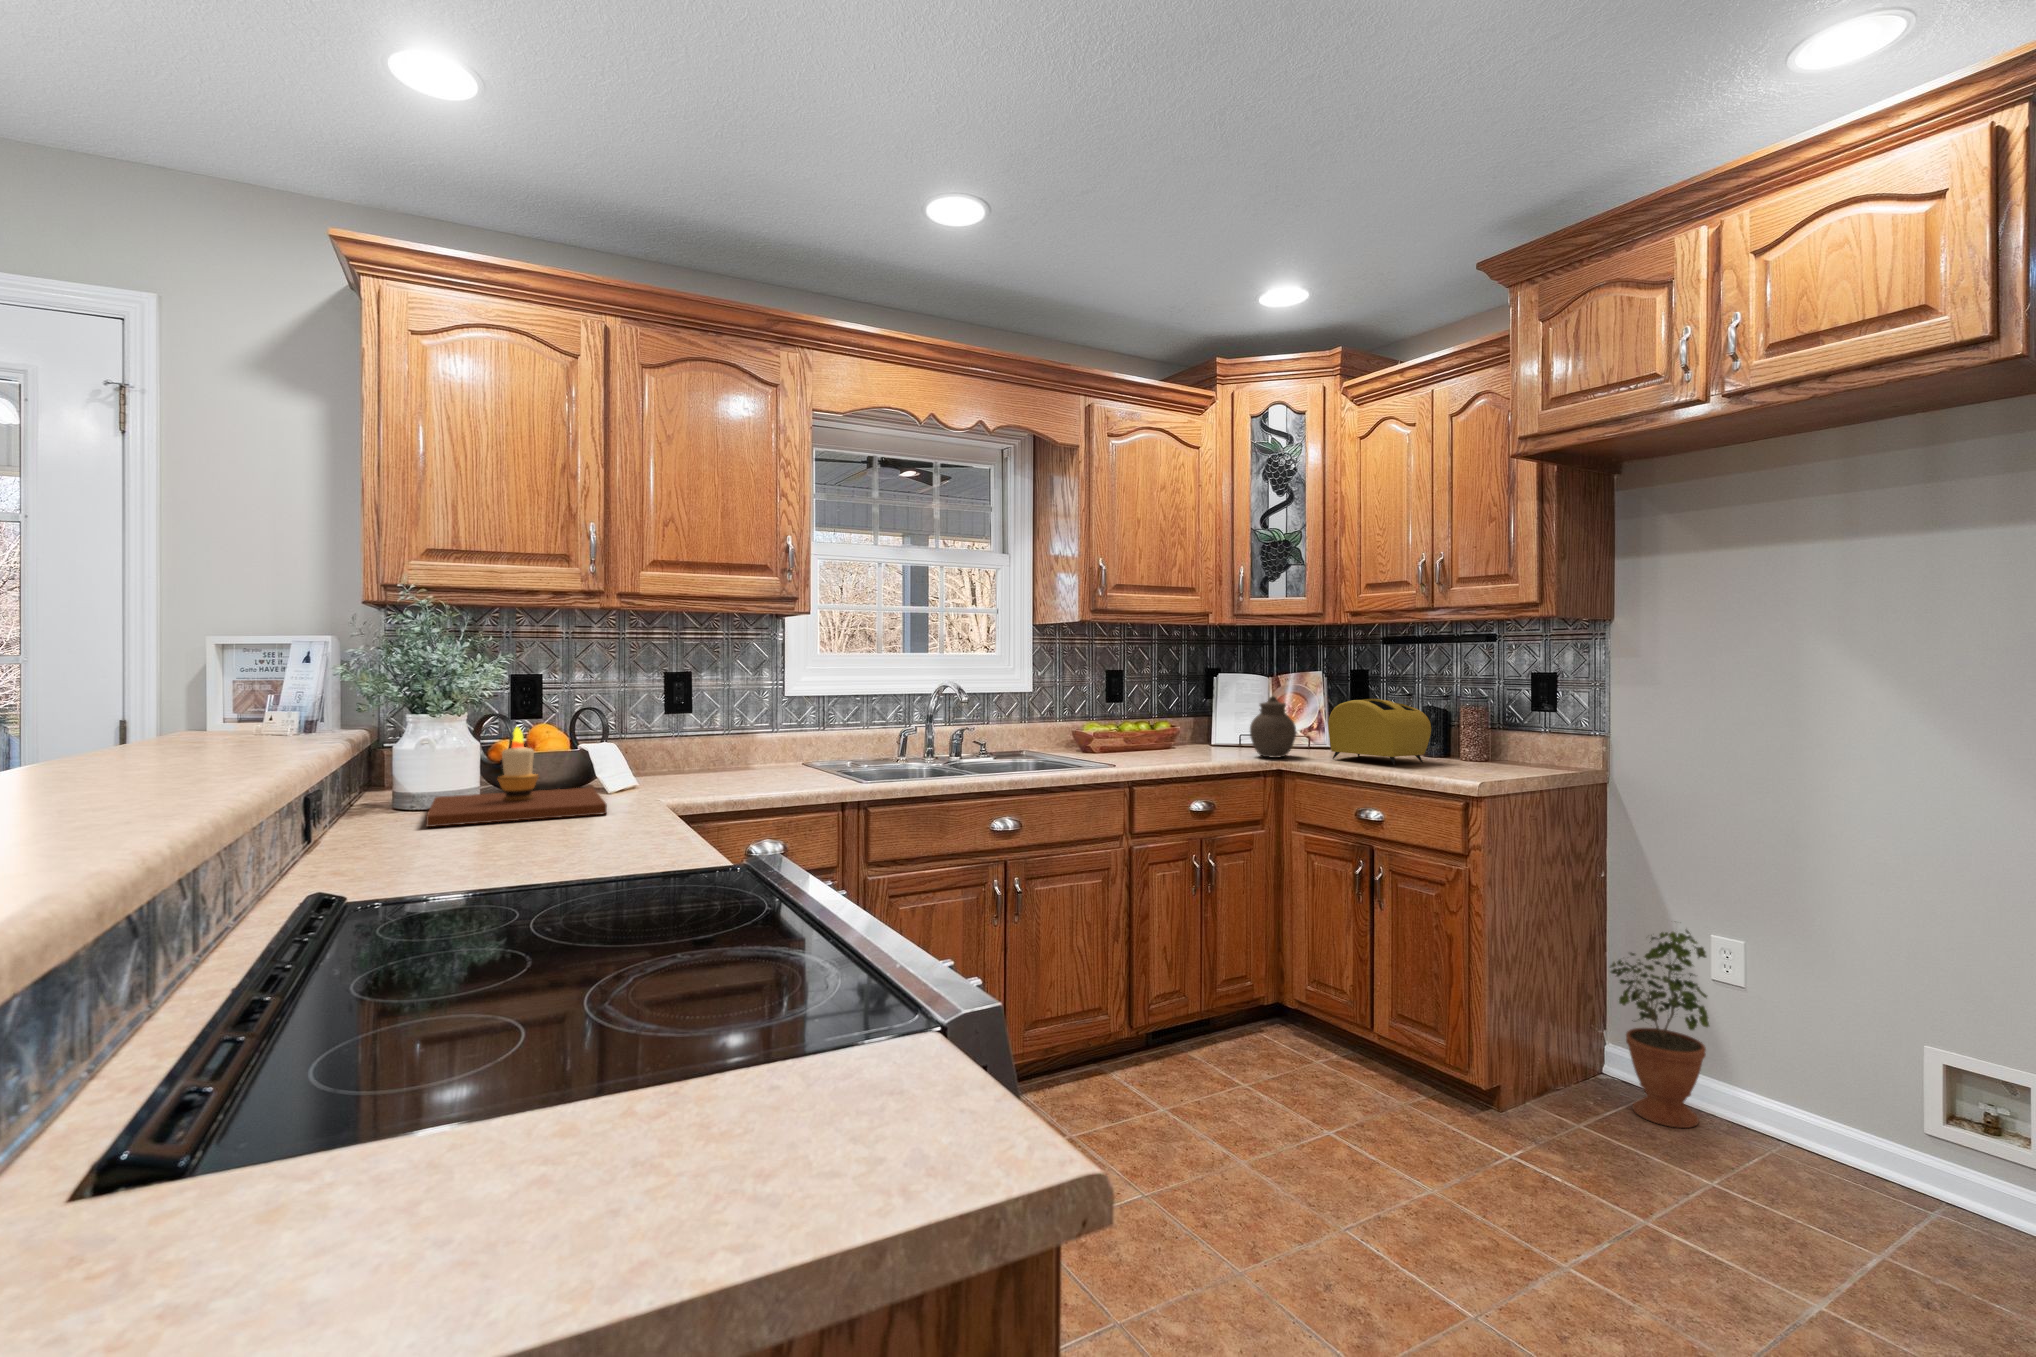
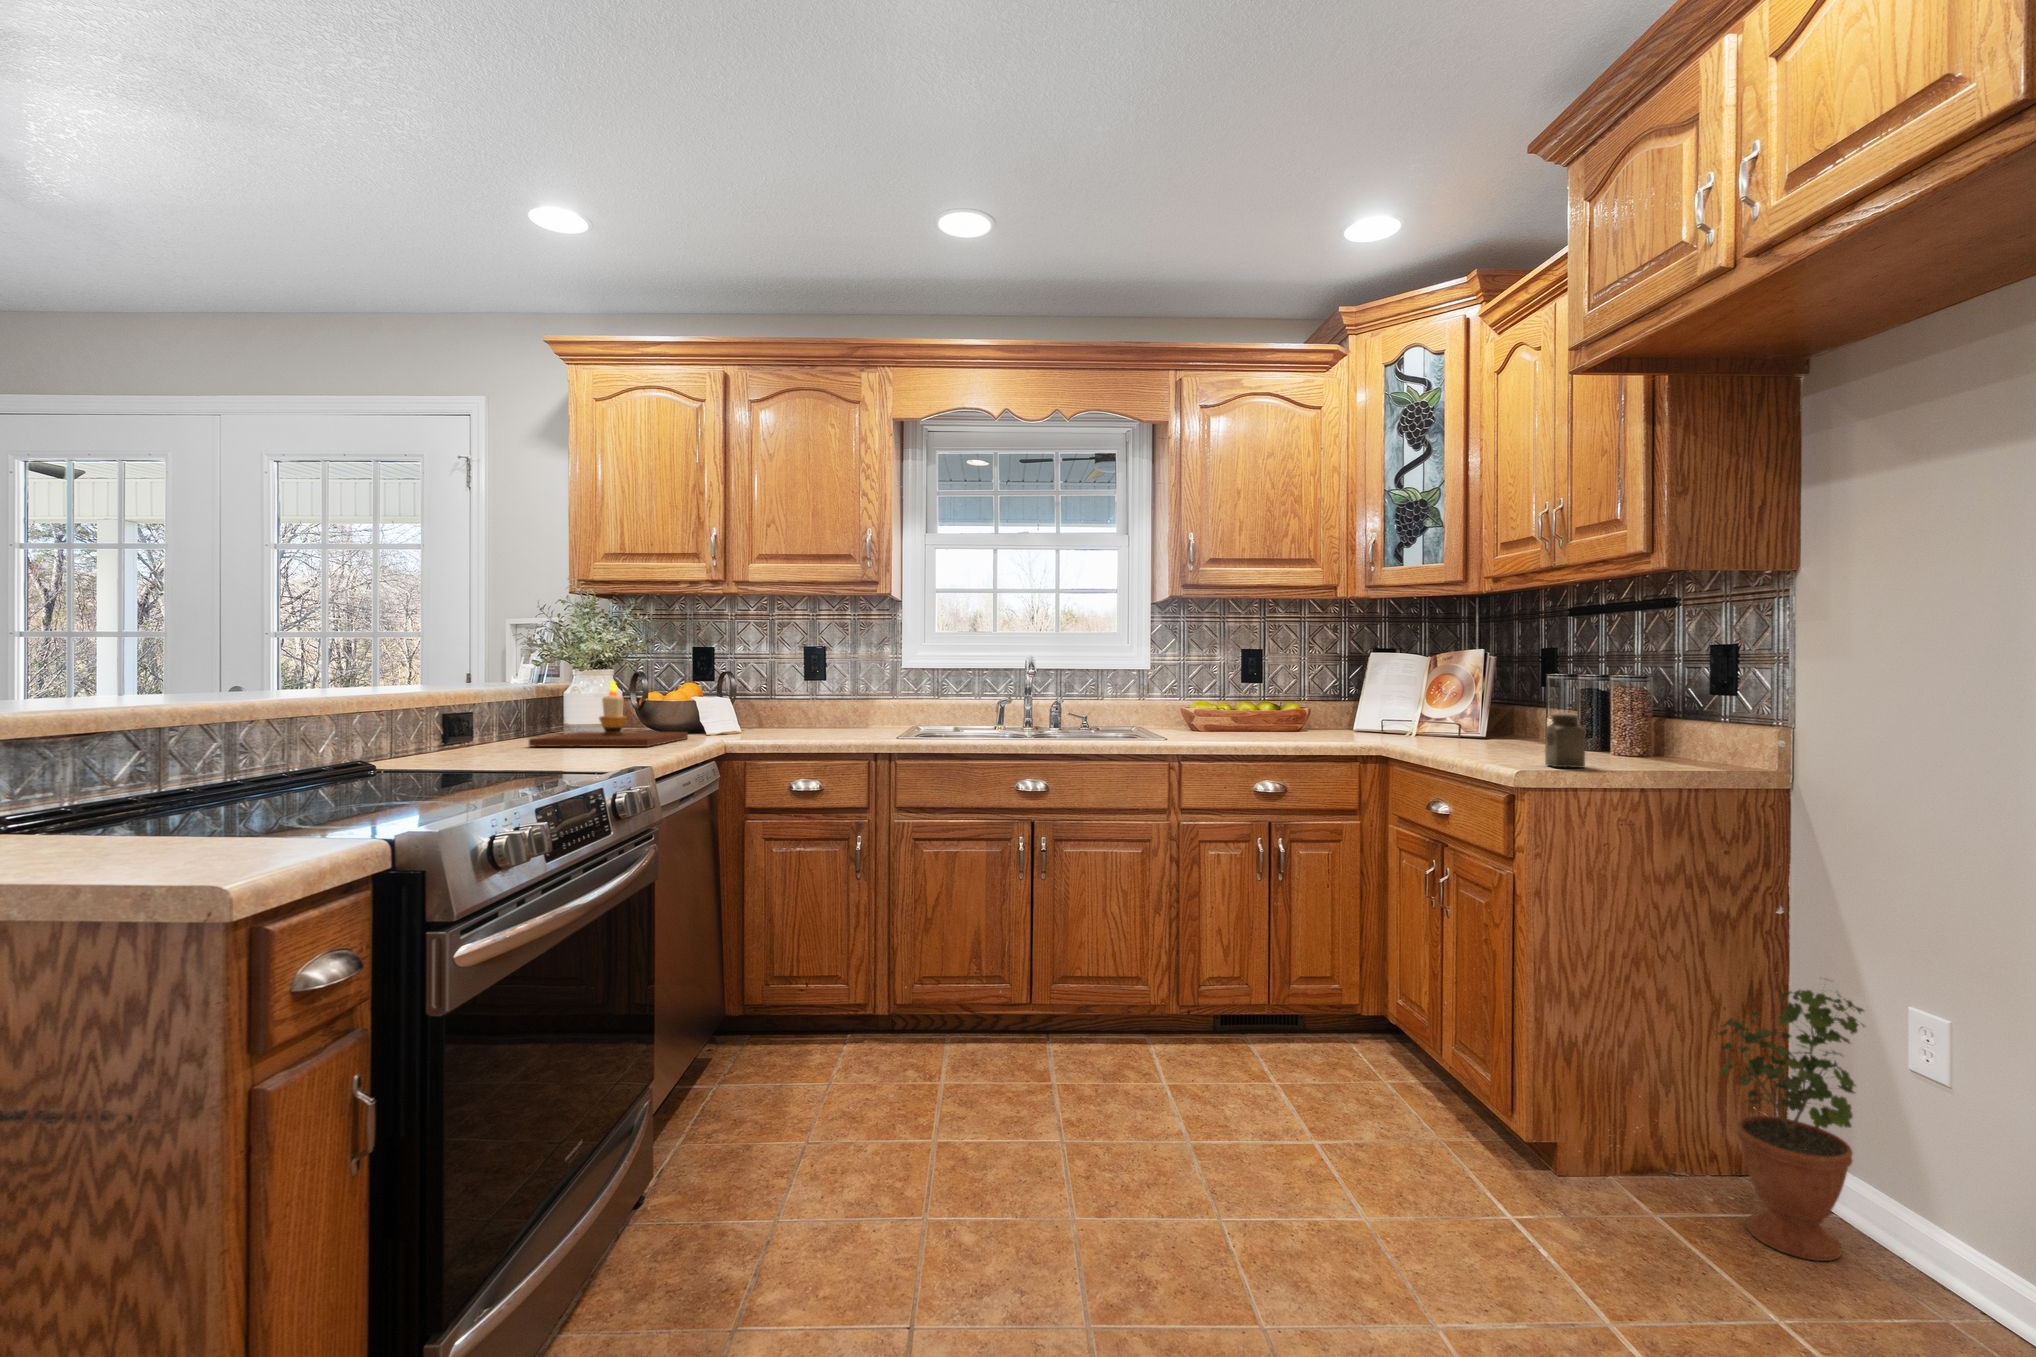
jar: present [1250,696,1296,758] -> none [1349,674,1402,743]
toaster: present [1328,699,1431,765] -> none [1430,677,1542,753]
salt shaker: none [1470,732,1505,776] -> present [1545,713,1585,768]

